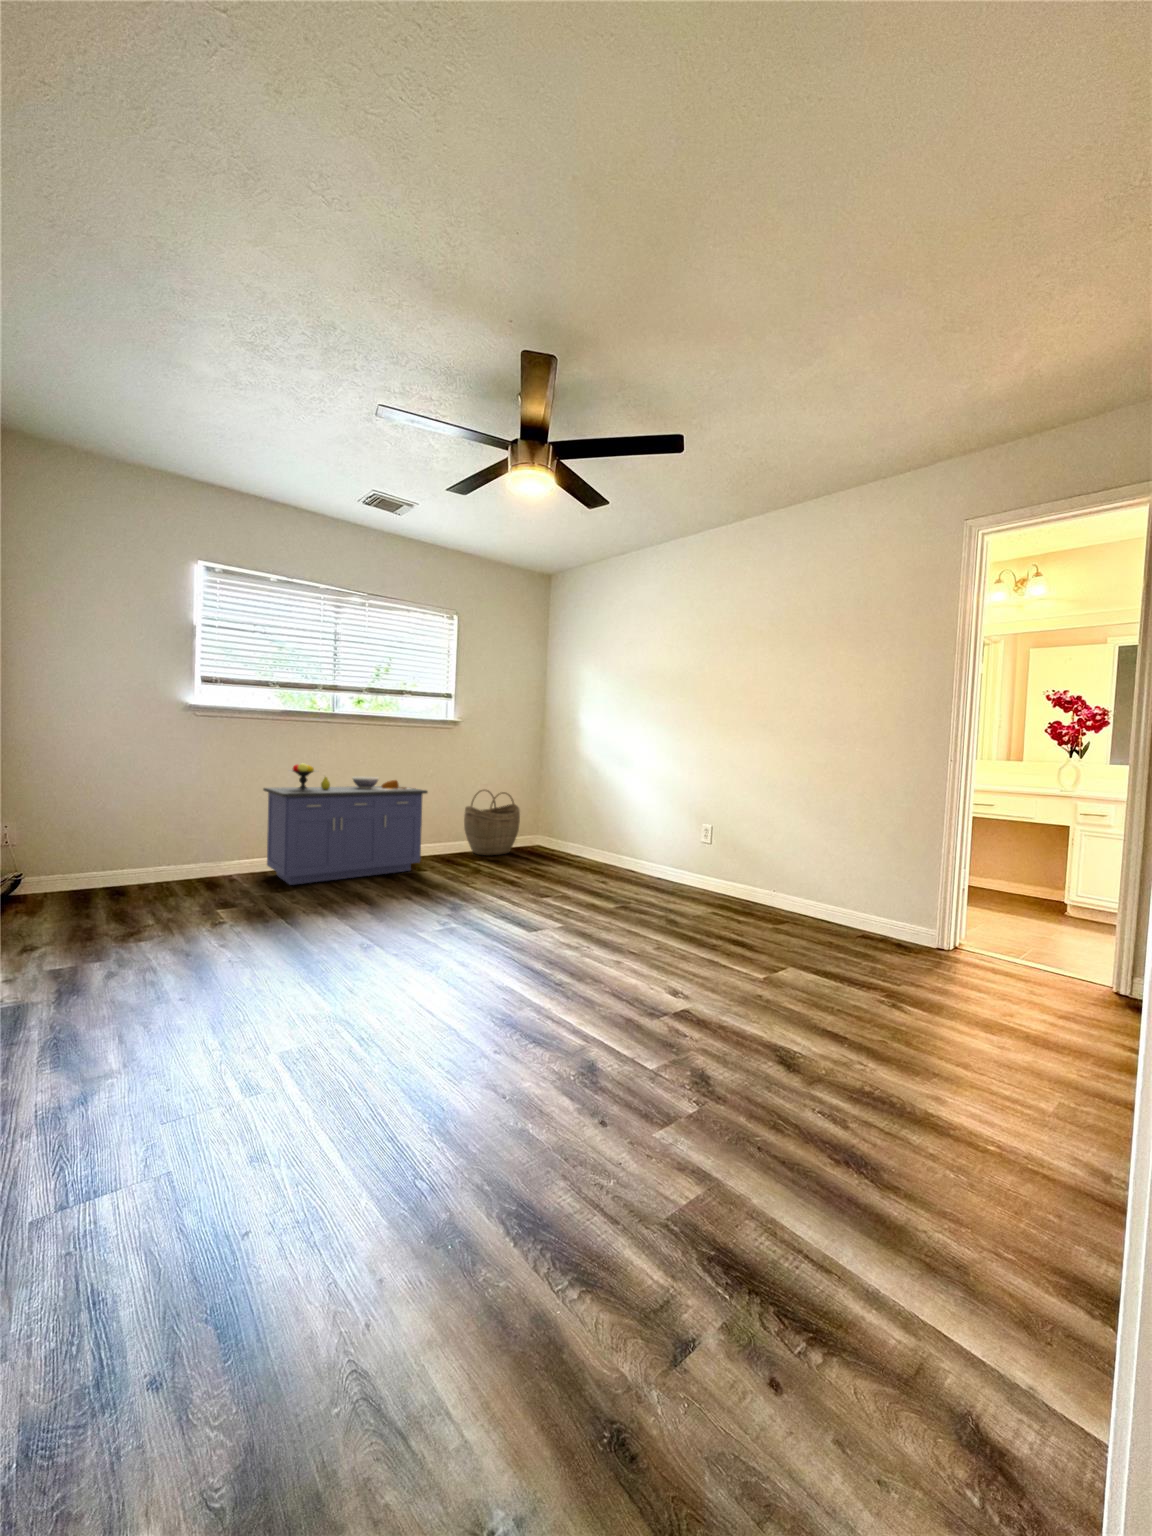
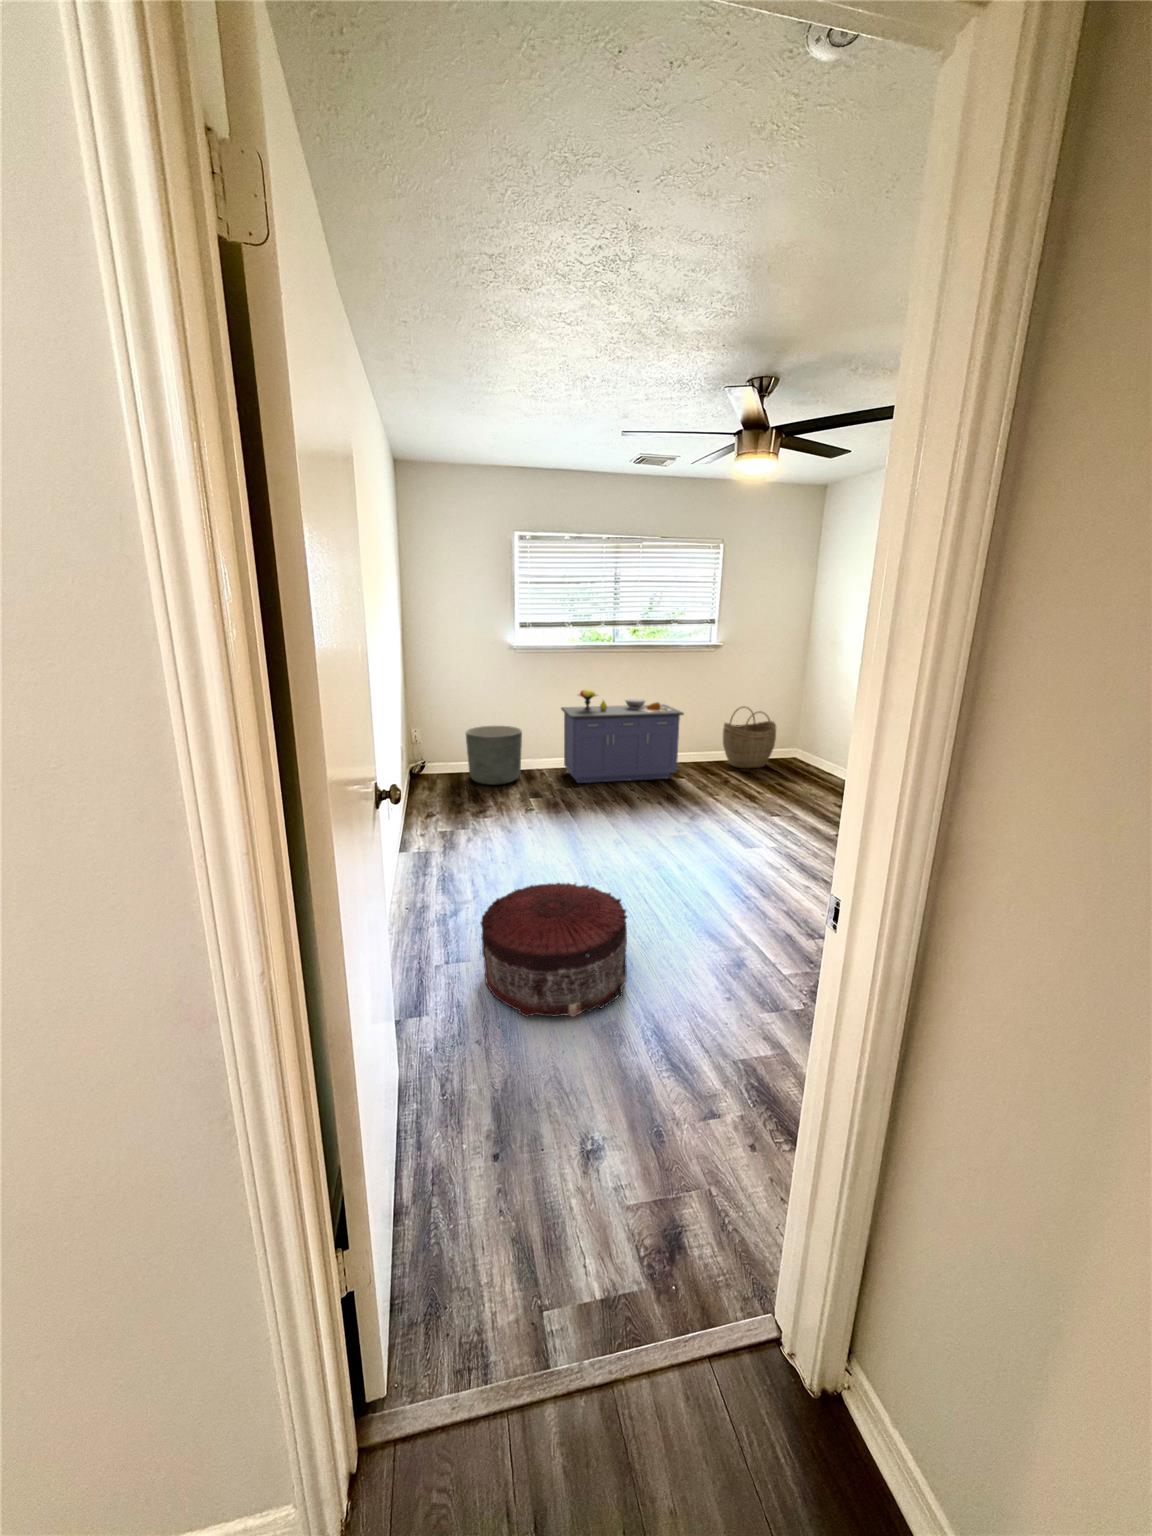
planter: none [103,814,203,898] -> present [466,726,522,785]
pouf: none [160,995,459,1290] -> present [481,883,627,1017]

